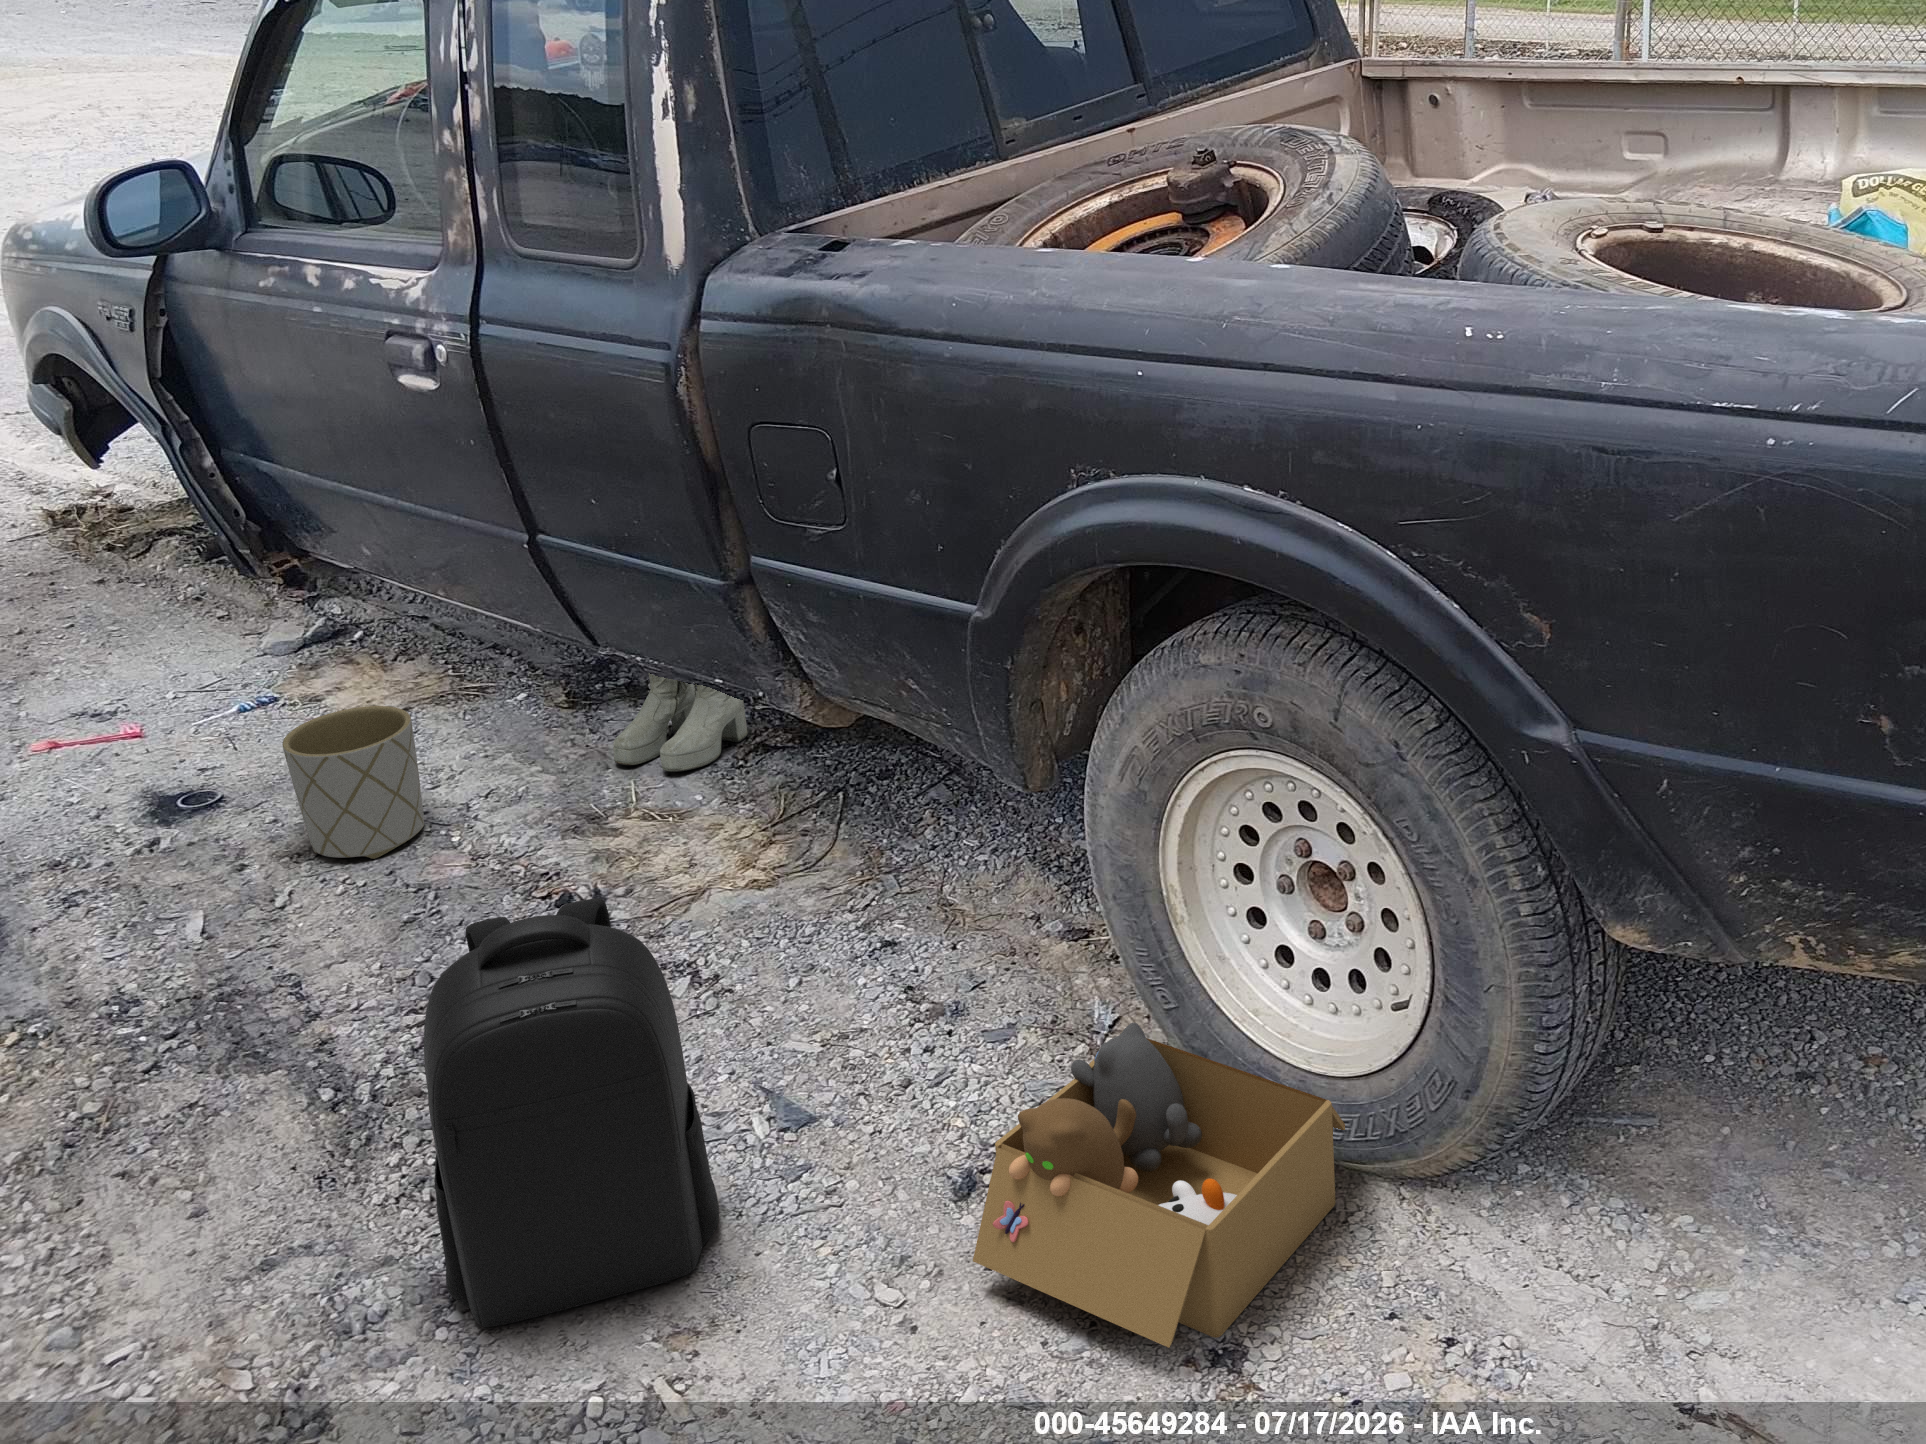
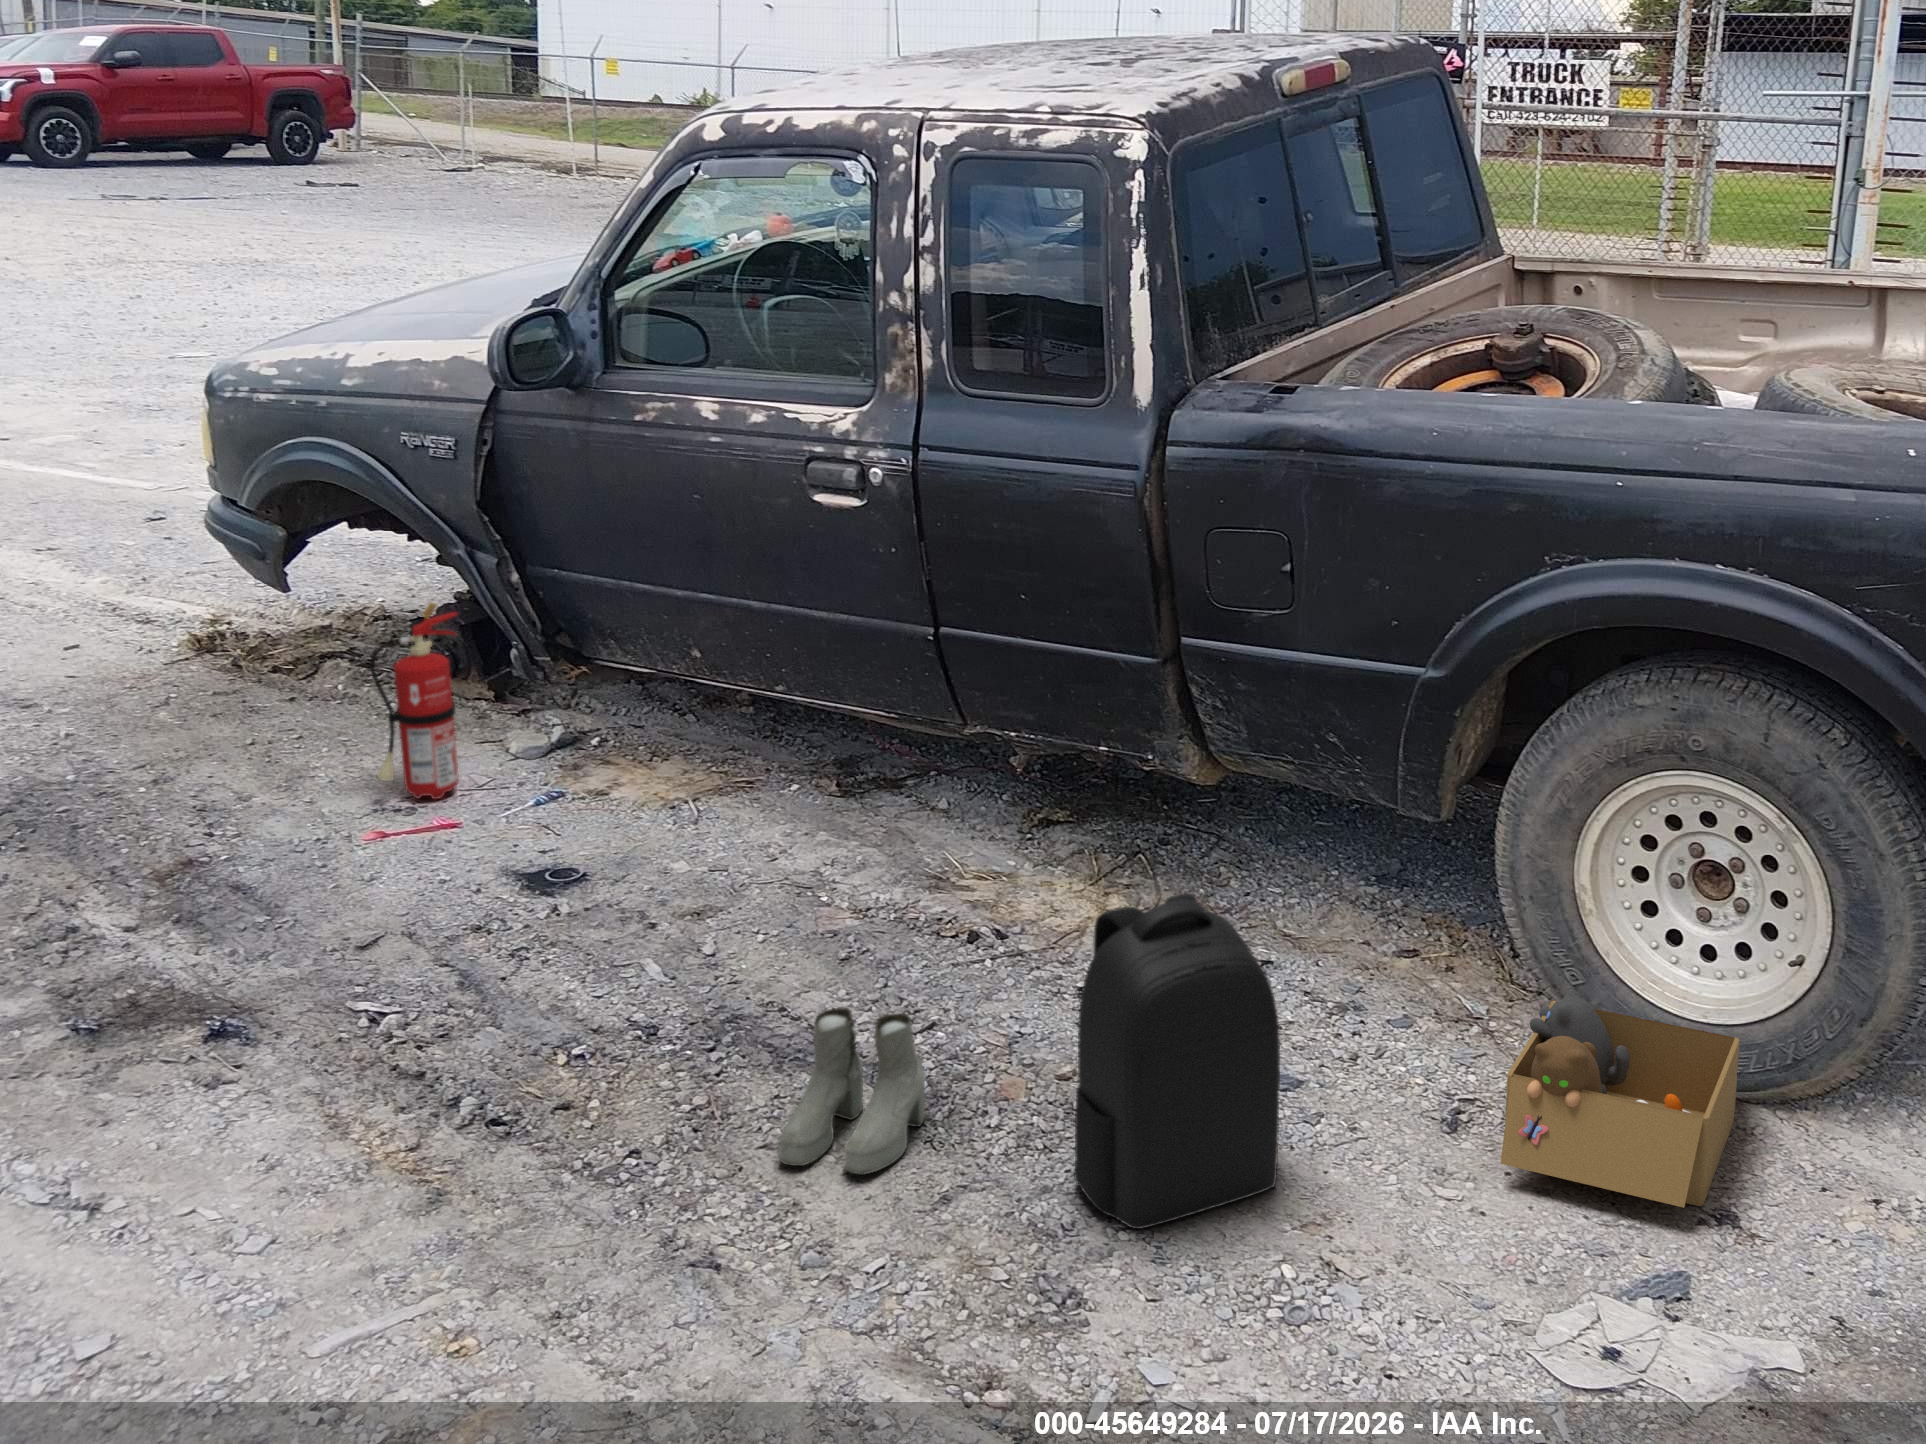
fire extinguisher: none [45,493,171,707] -> present [370,603,459,800]
boots: present [613,673,748,772] -> present [779,1007,925,1175]
planter: present [282,706,424,859] -> none [690,783,796,914]

